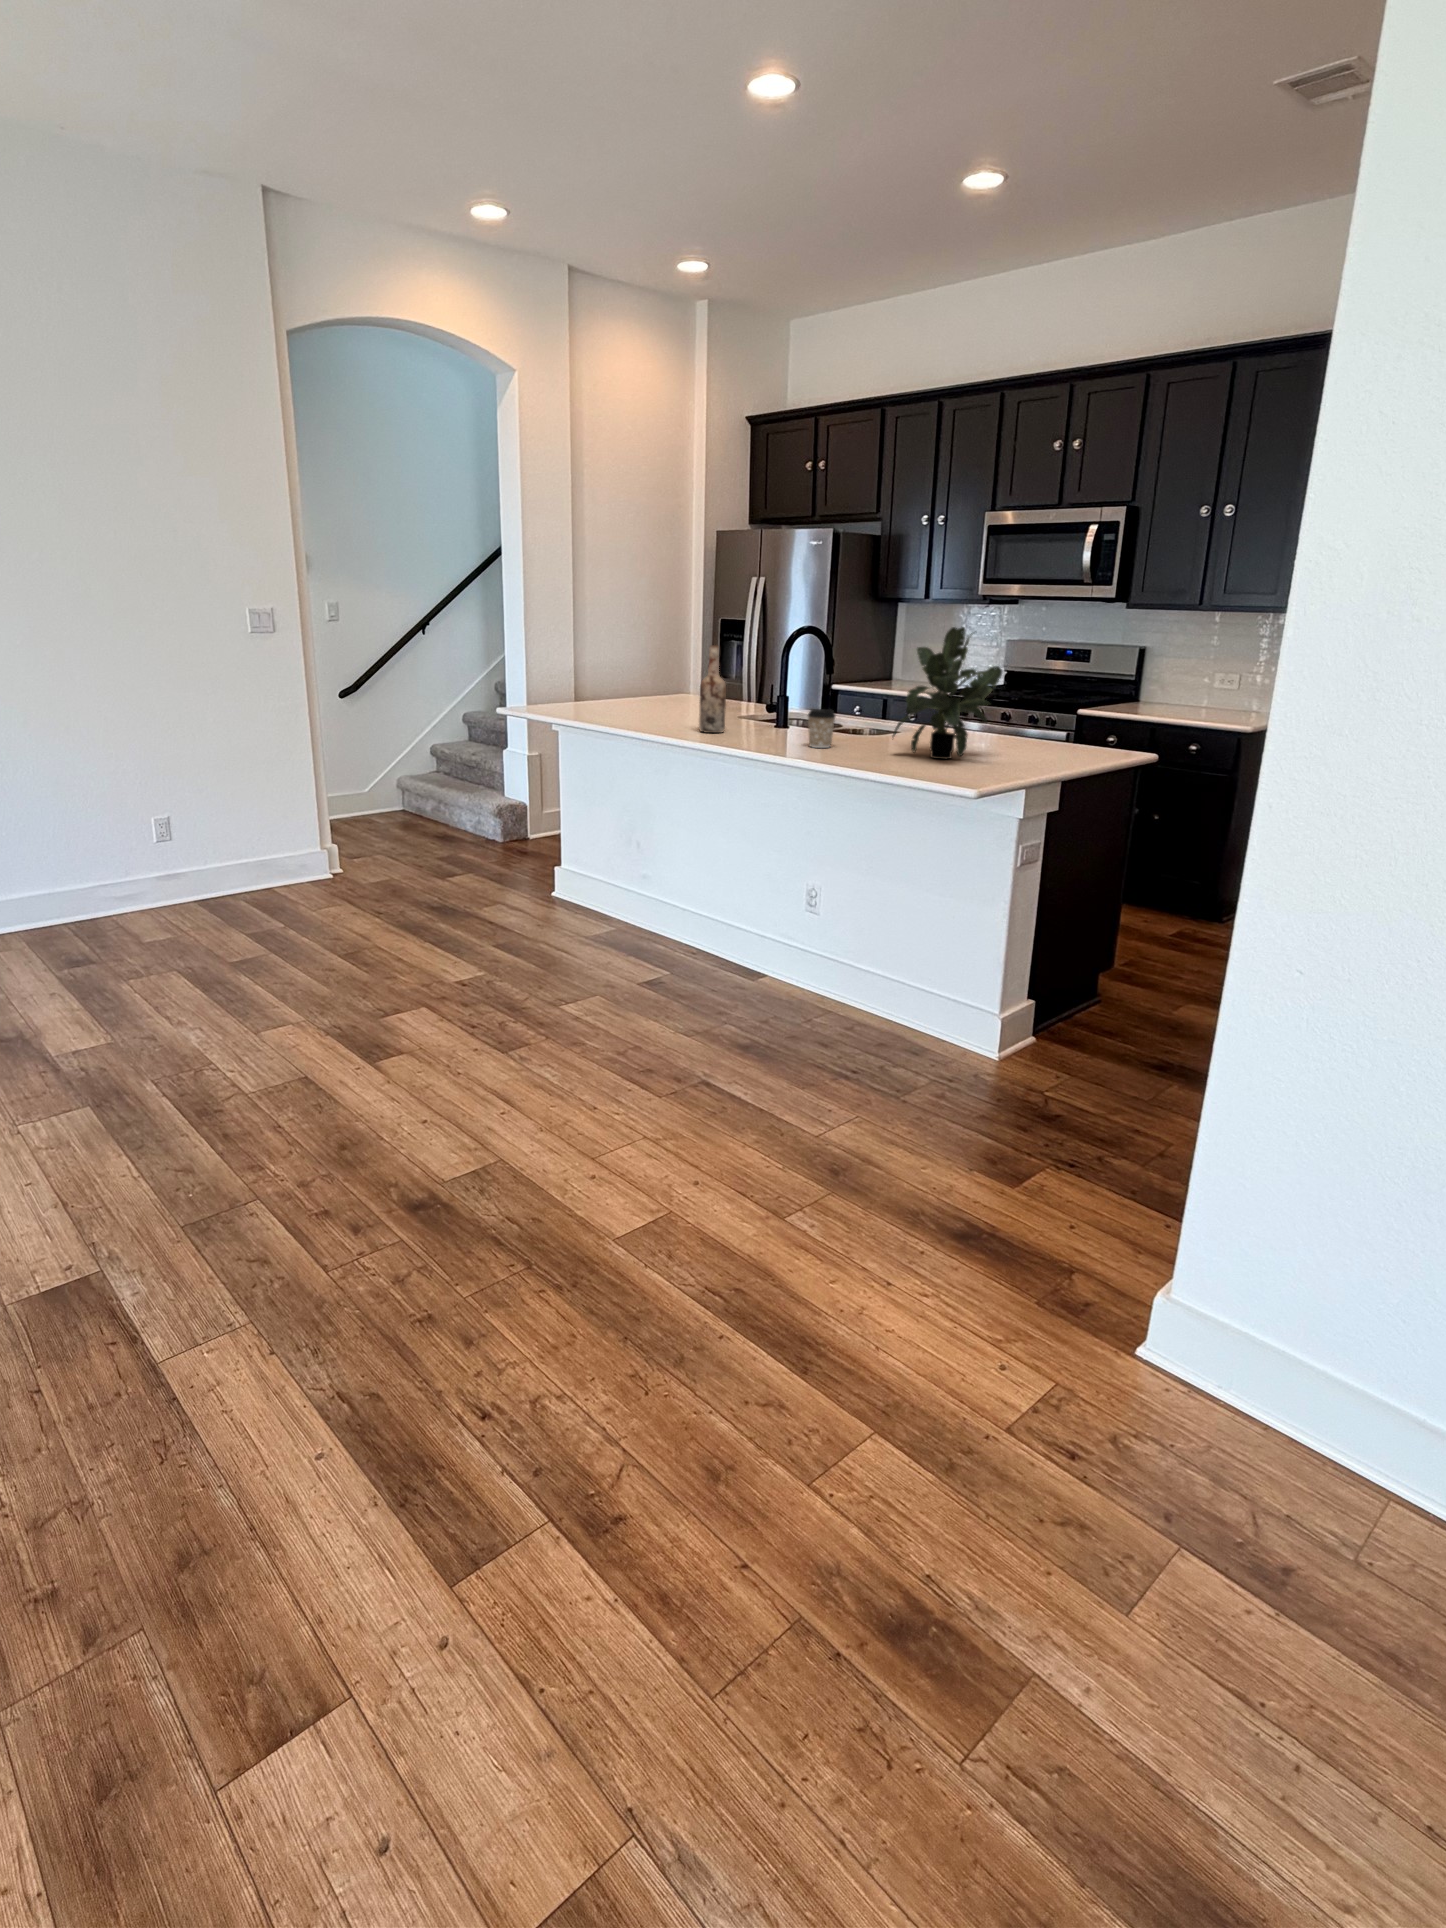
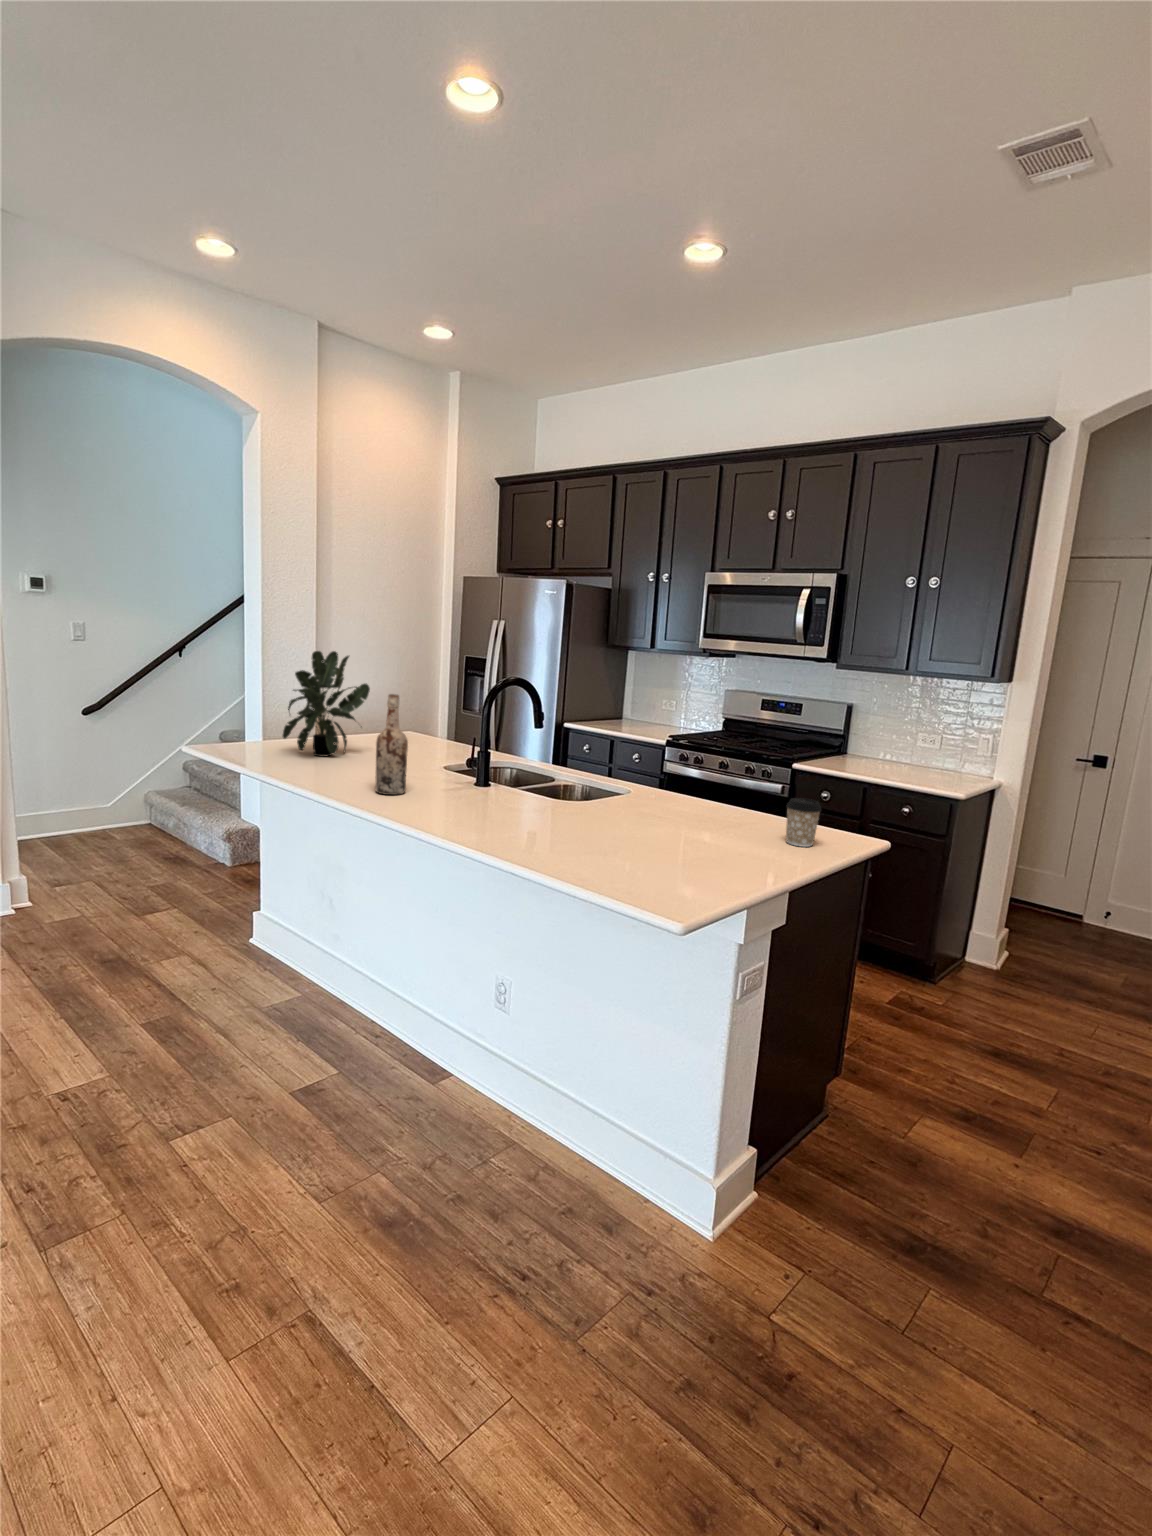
potted plant: present [893,627,1002,759] -> present [283,651,370,756]
coffee cup: present [808,709,835,748] -> present [786,798,821,847]

